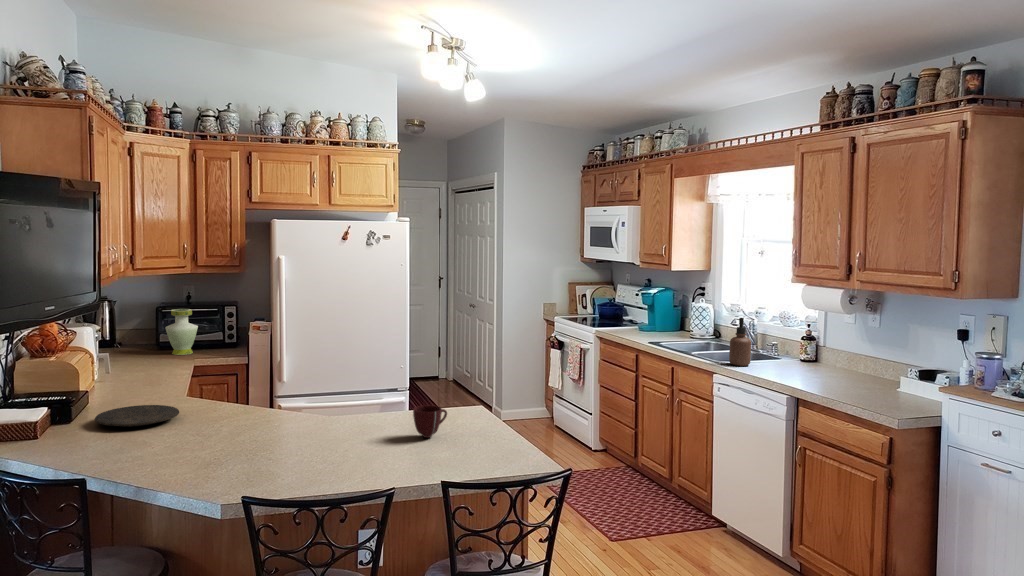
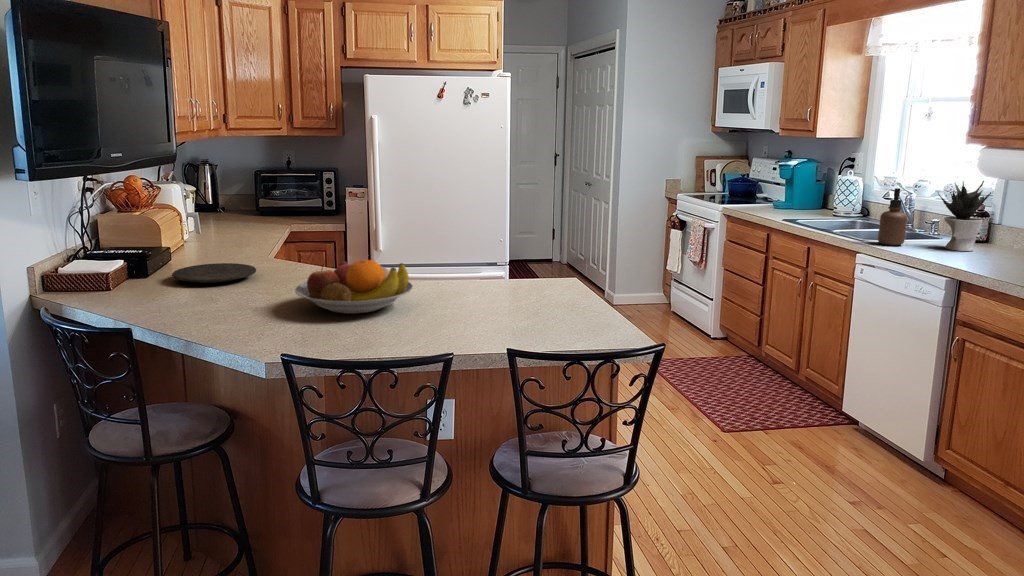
vase: present [166,309,198,355] -> none [263,174,295,221]
potted plant: none [773,310,814,369] -> present [938,181,991,251]
fruit bowl: none [229,402,340,453] -> present [295,260,413,314]
mug: present [413,405,447,438] -> none [493,270,532,306]

